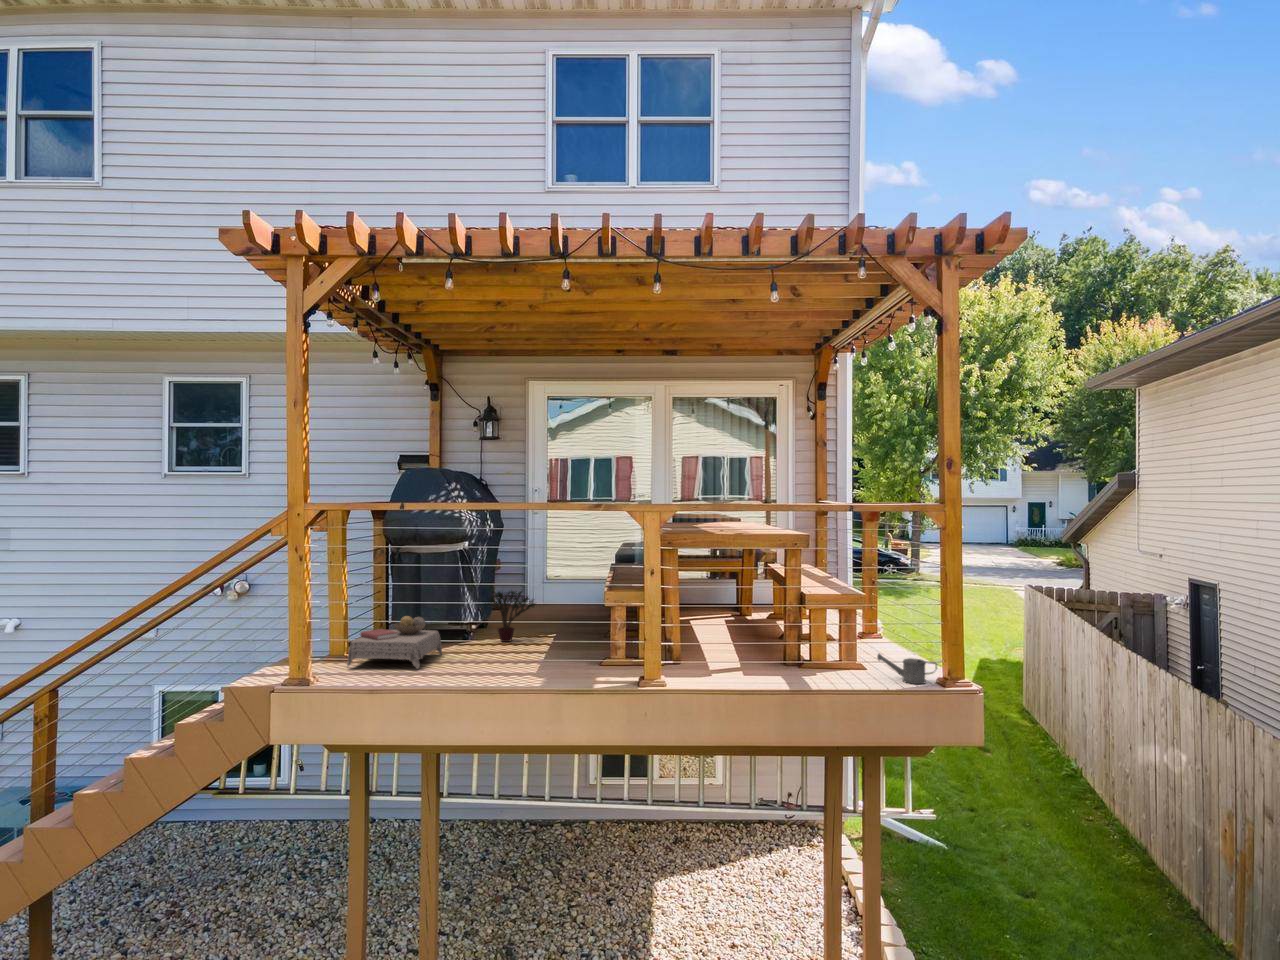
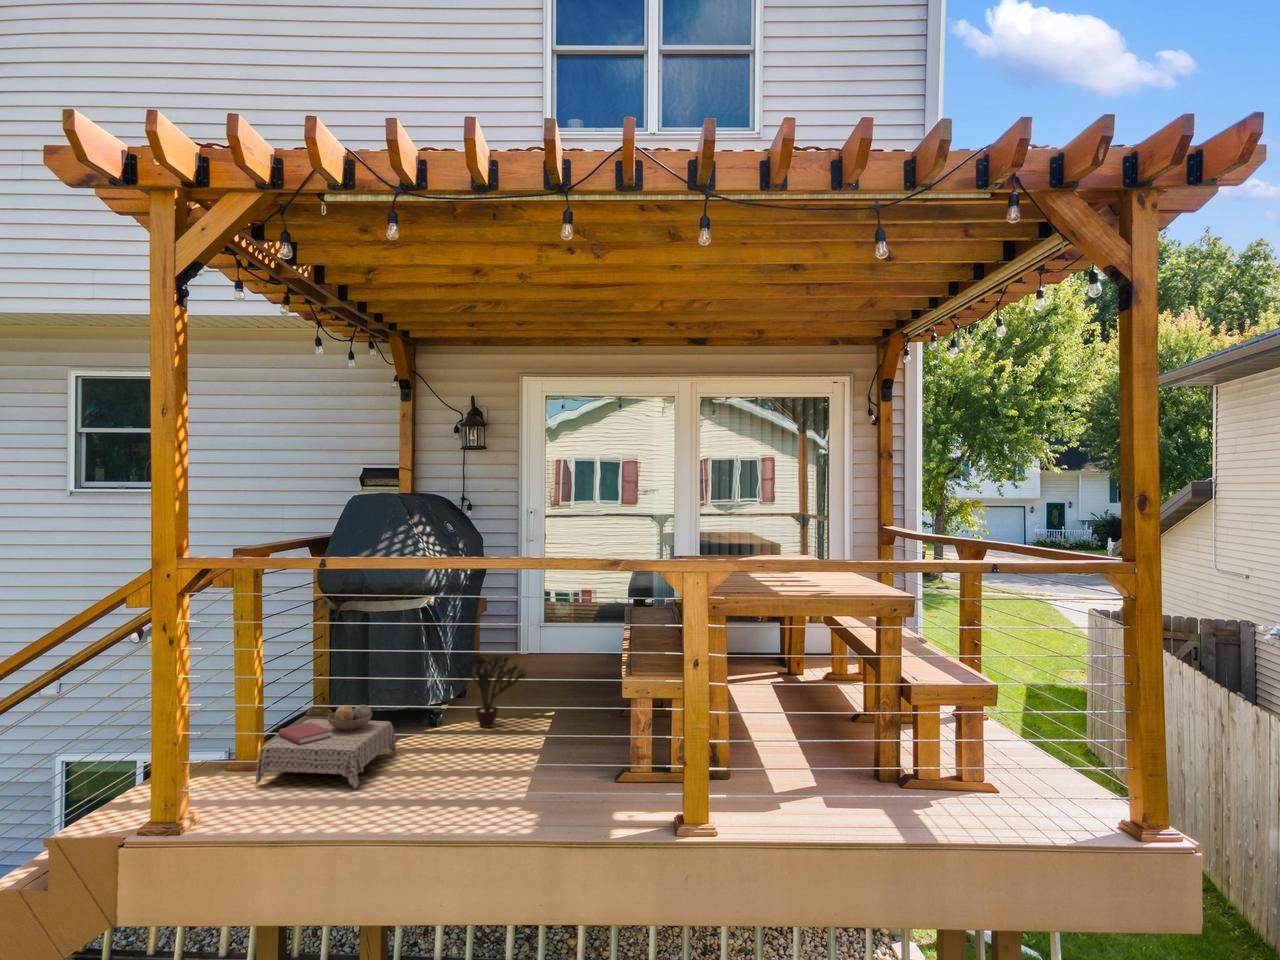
watering can: present [877,653,937,684] -> none [1018,771,1113,824]

